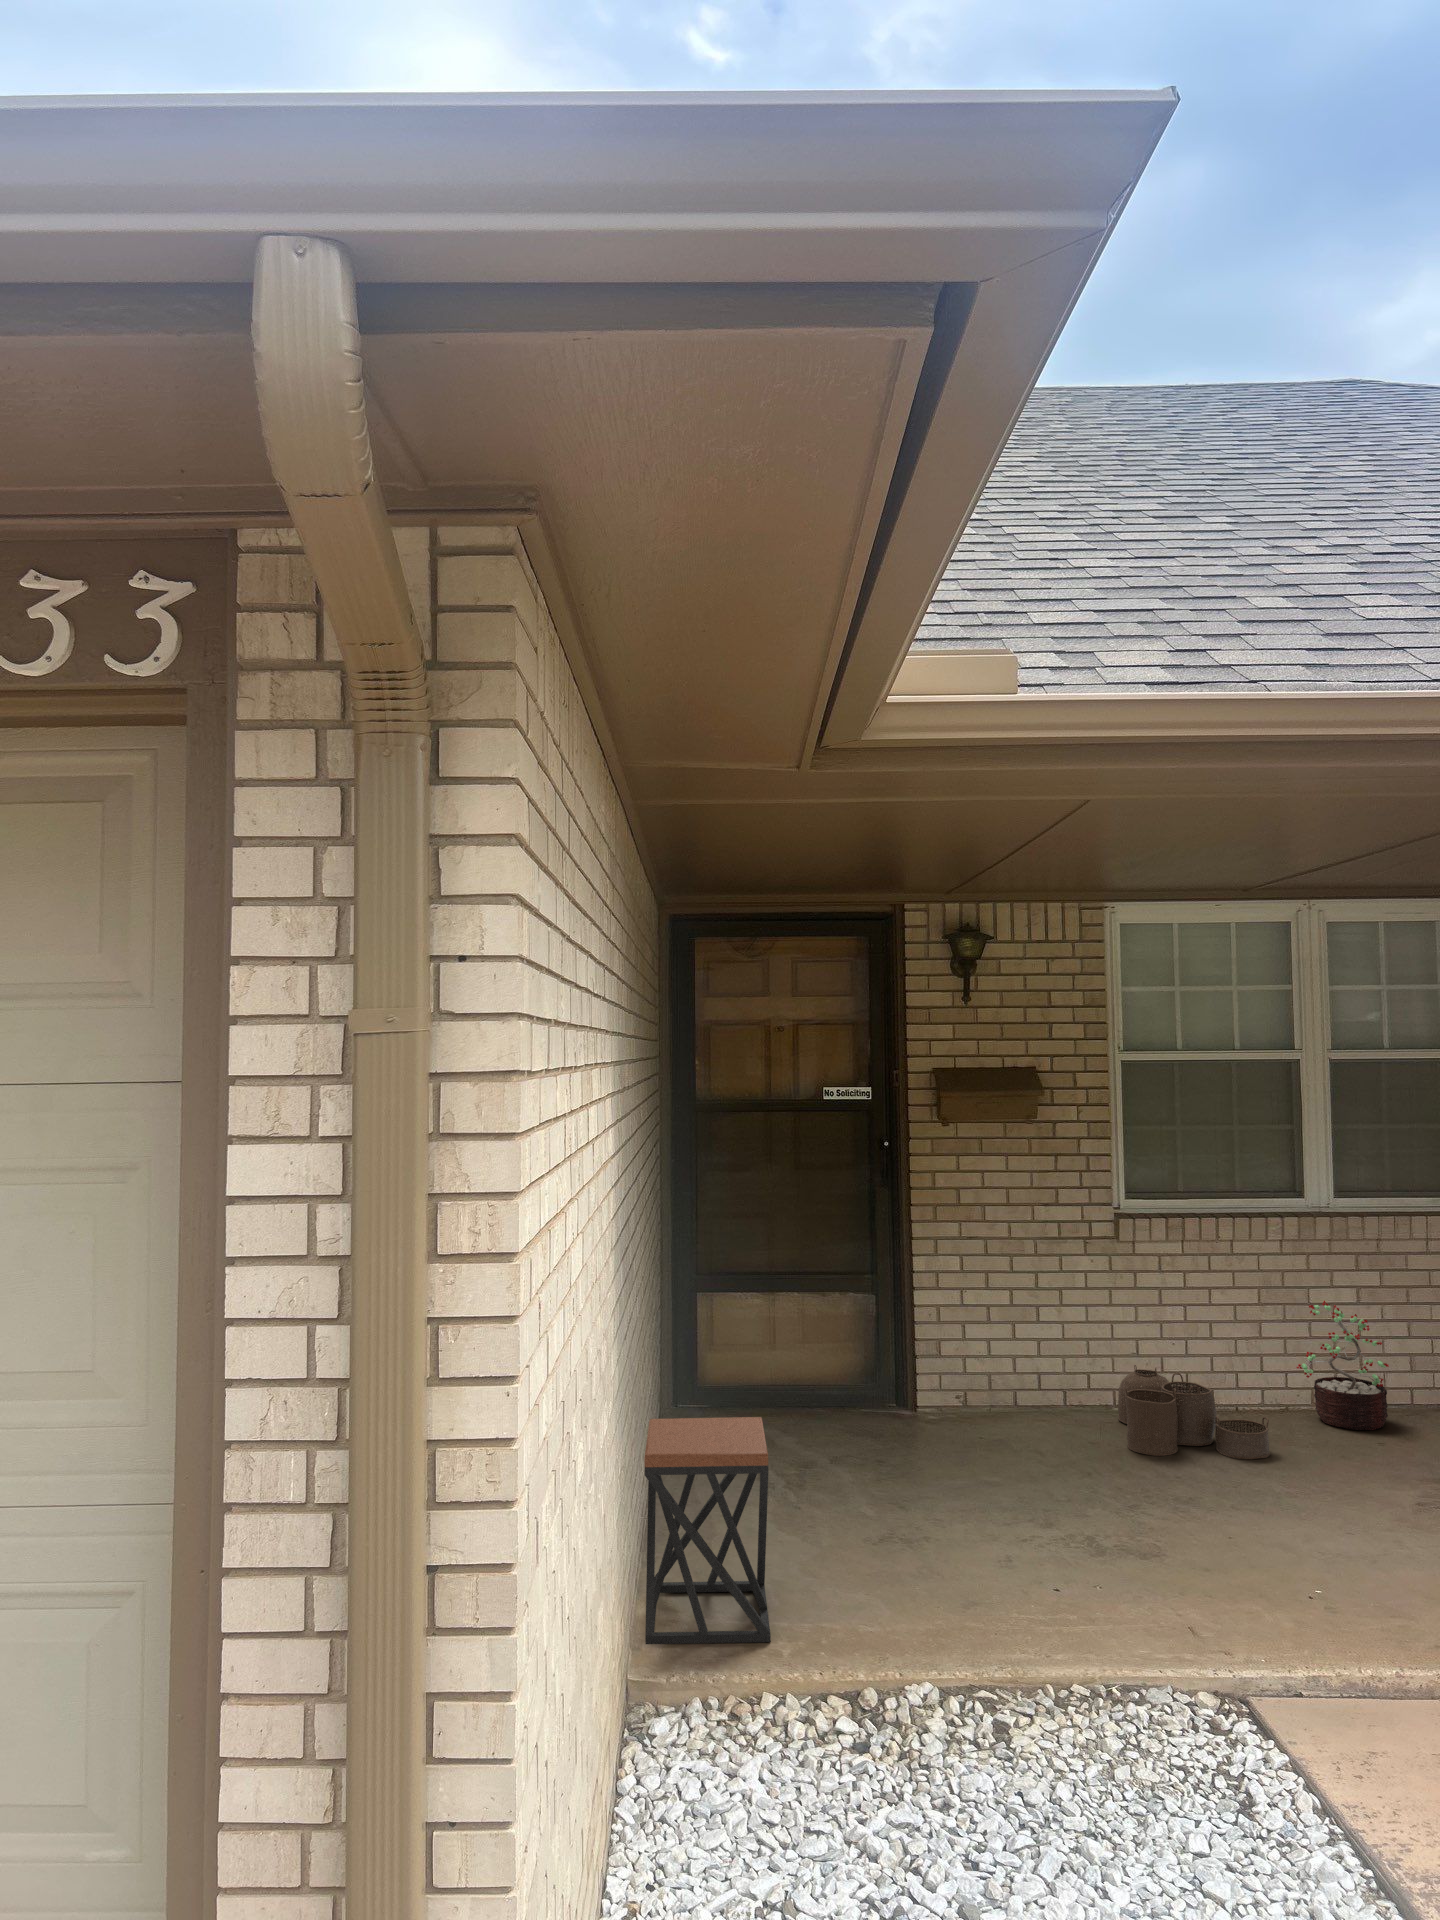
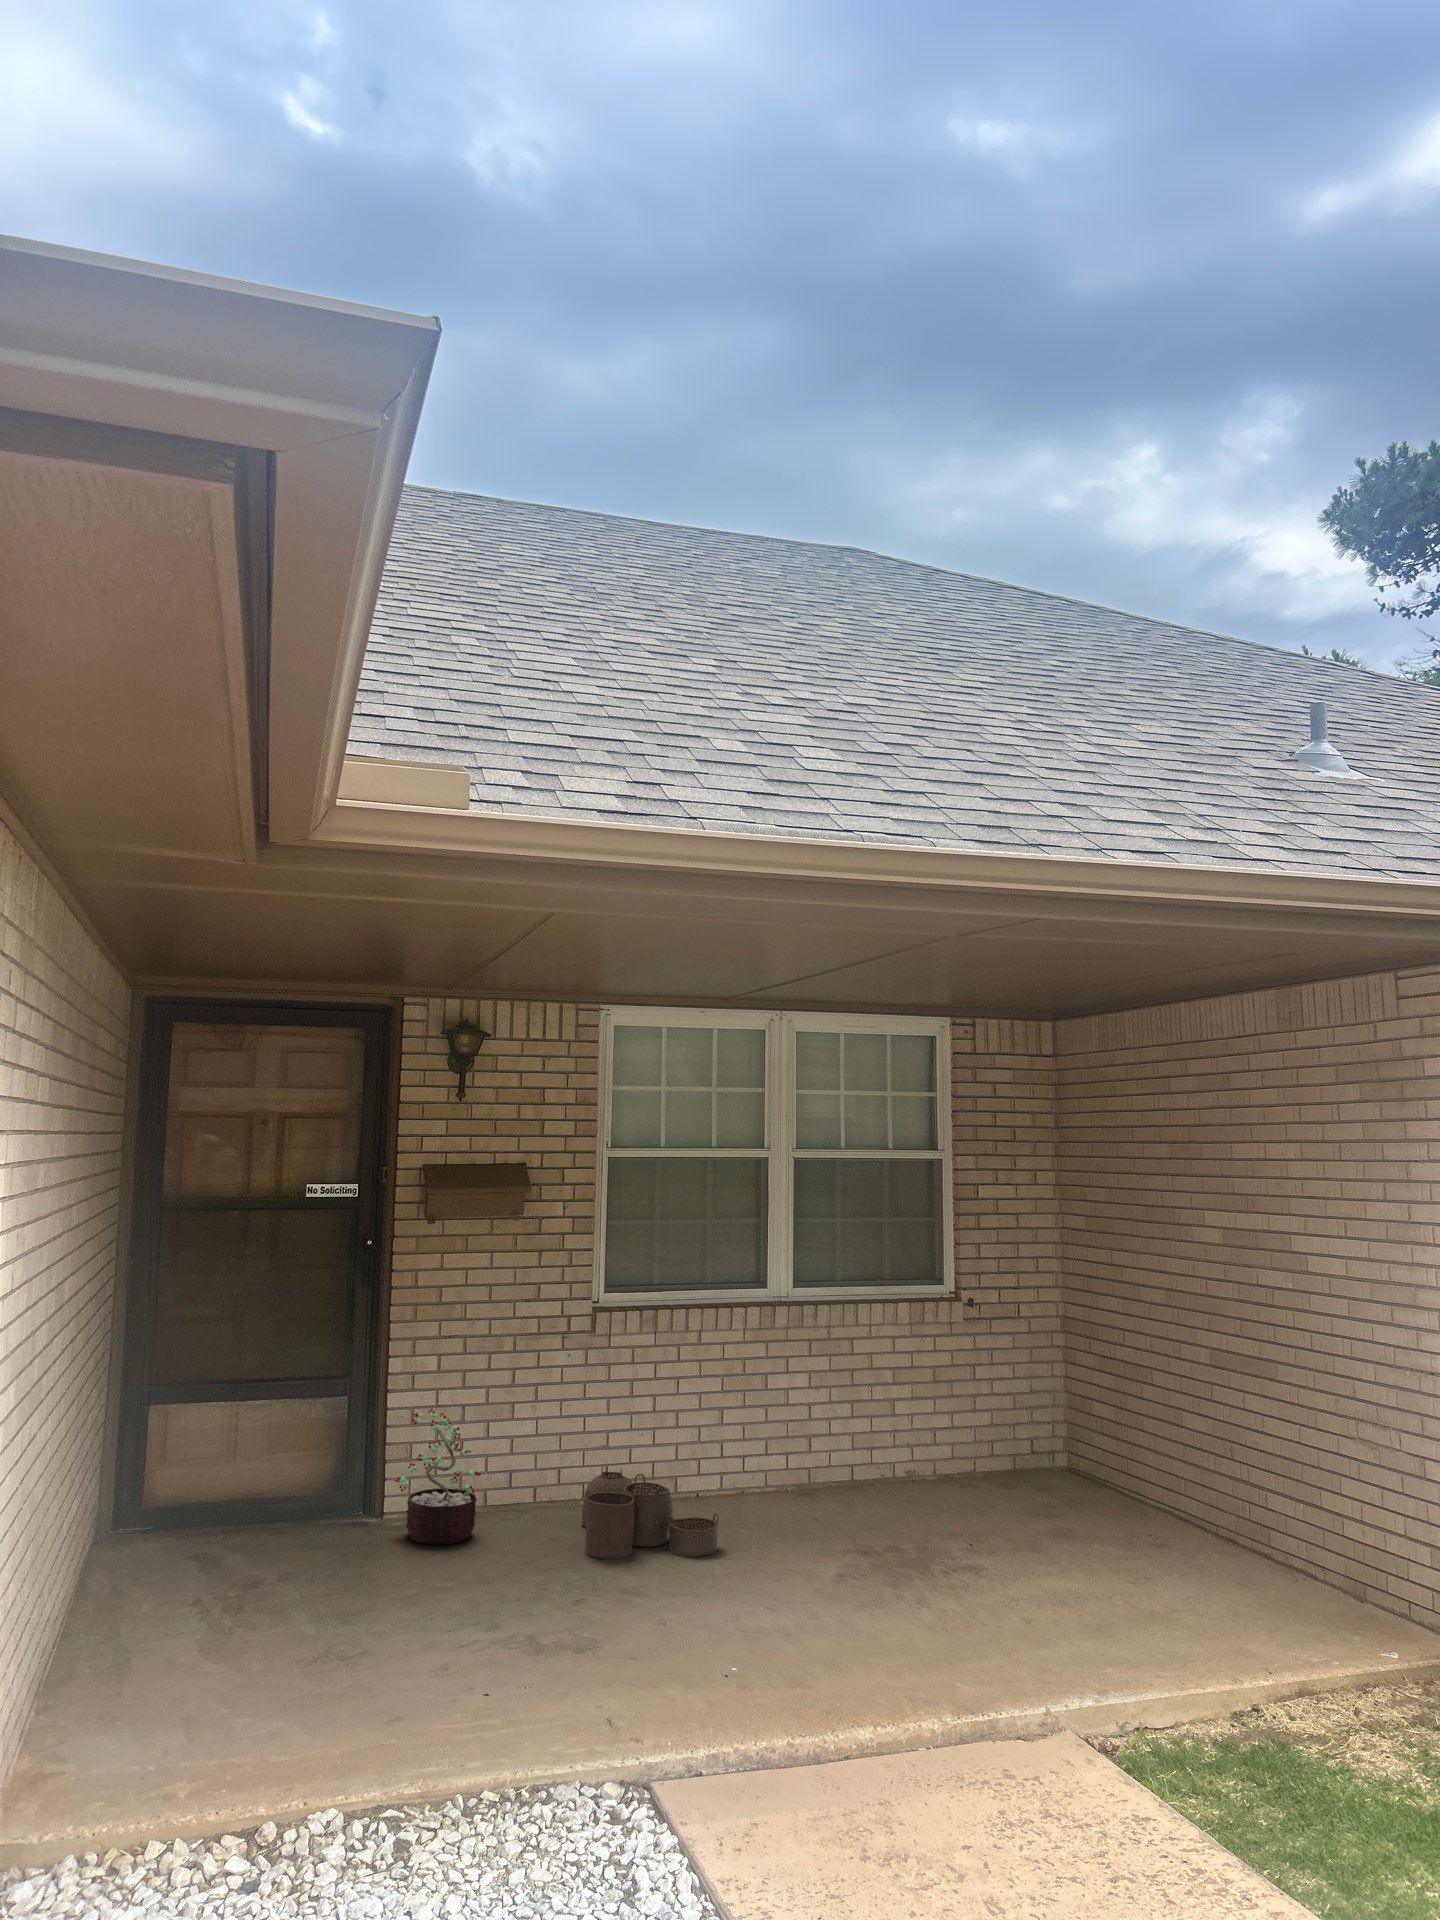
decorative plant: present [1297,1301,1389,1430] -> present [395,1408,481,1545]
stool: present [644,1417,771,1644] -> none [14,1541,183,1808]

